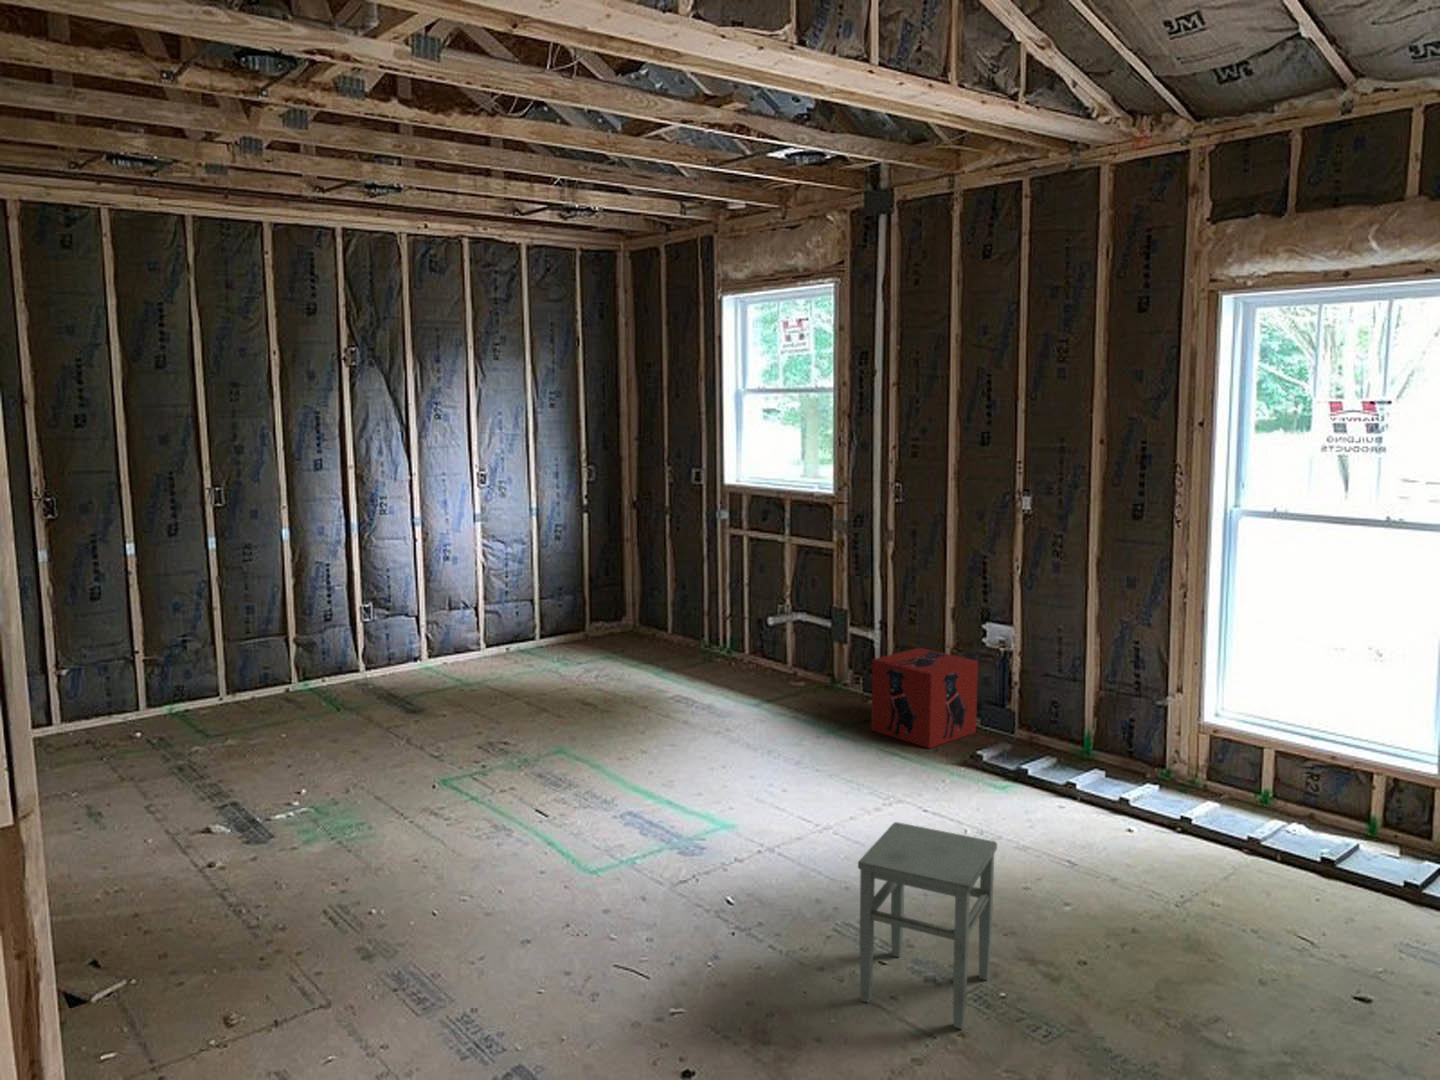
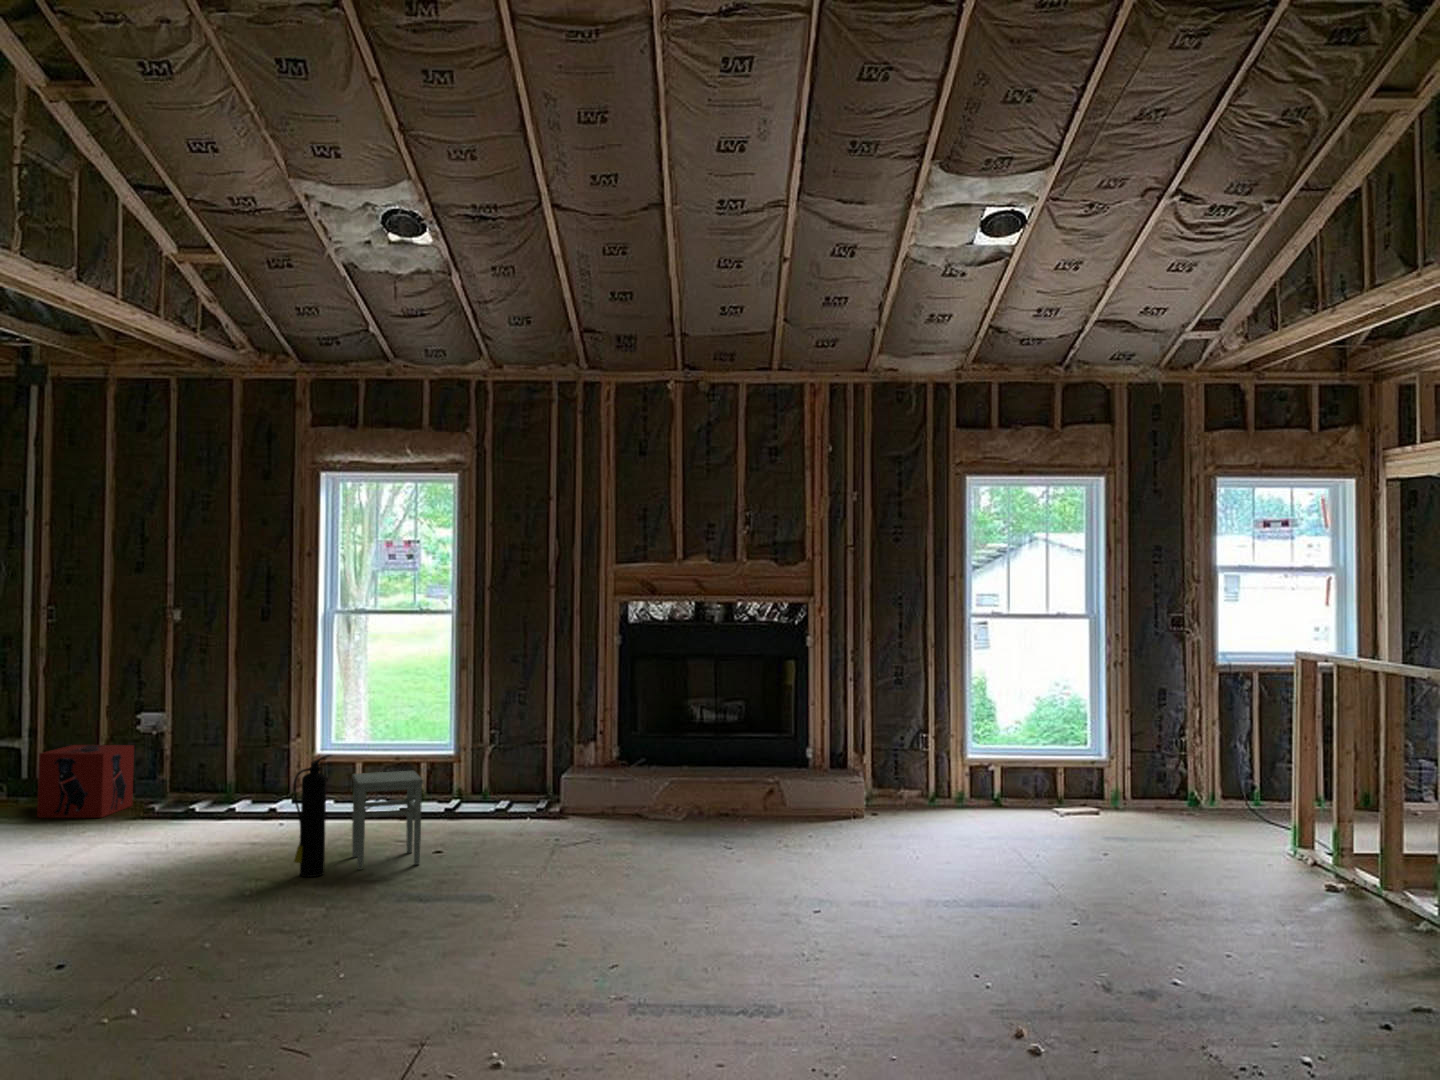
fire extinguisher: none [1074,807,1151,1007] -> present [293,755,331,877]
stool: present [858,822,997,1029] -> present [352,771,423,869]

